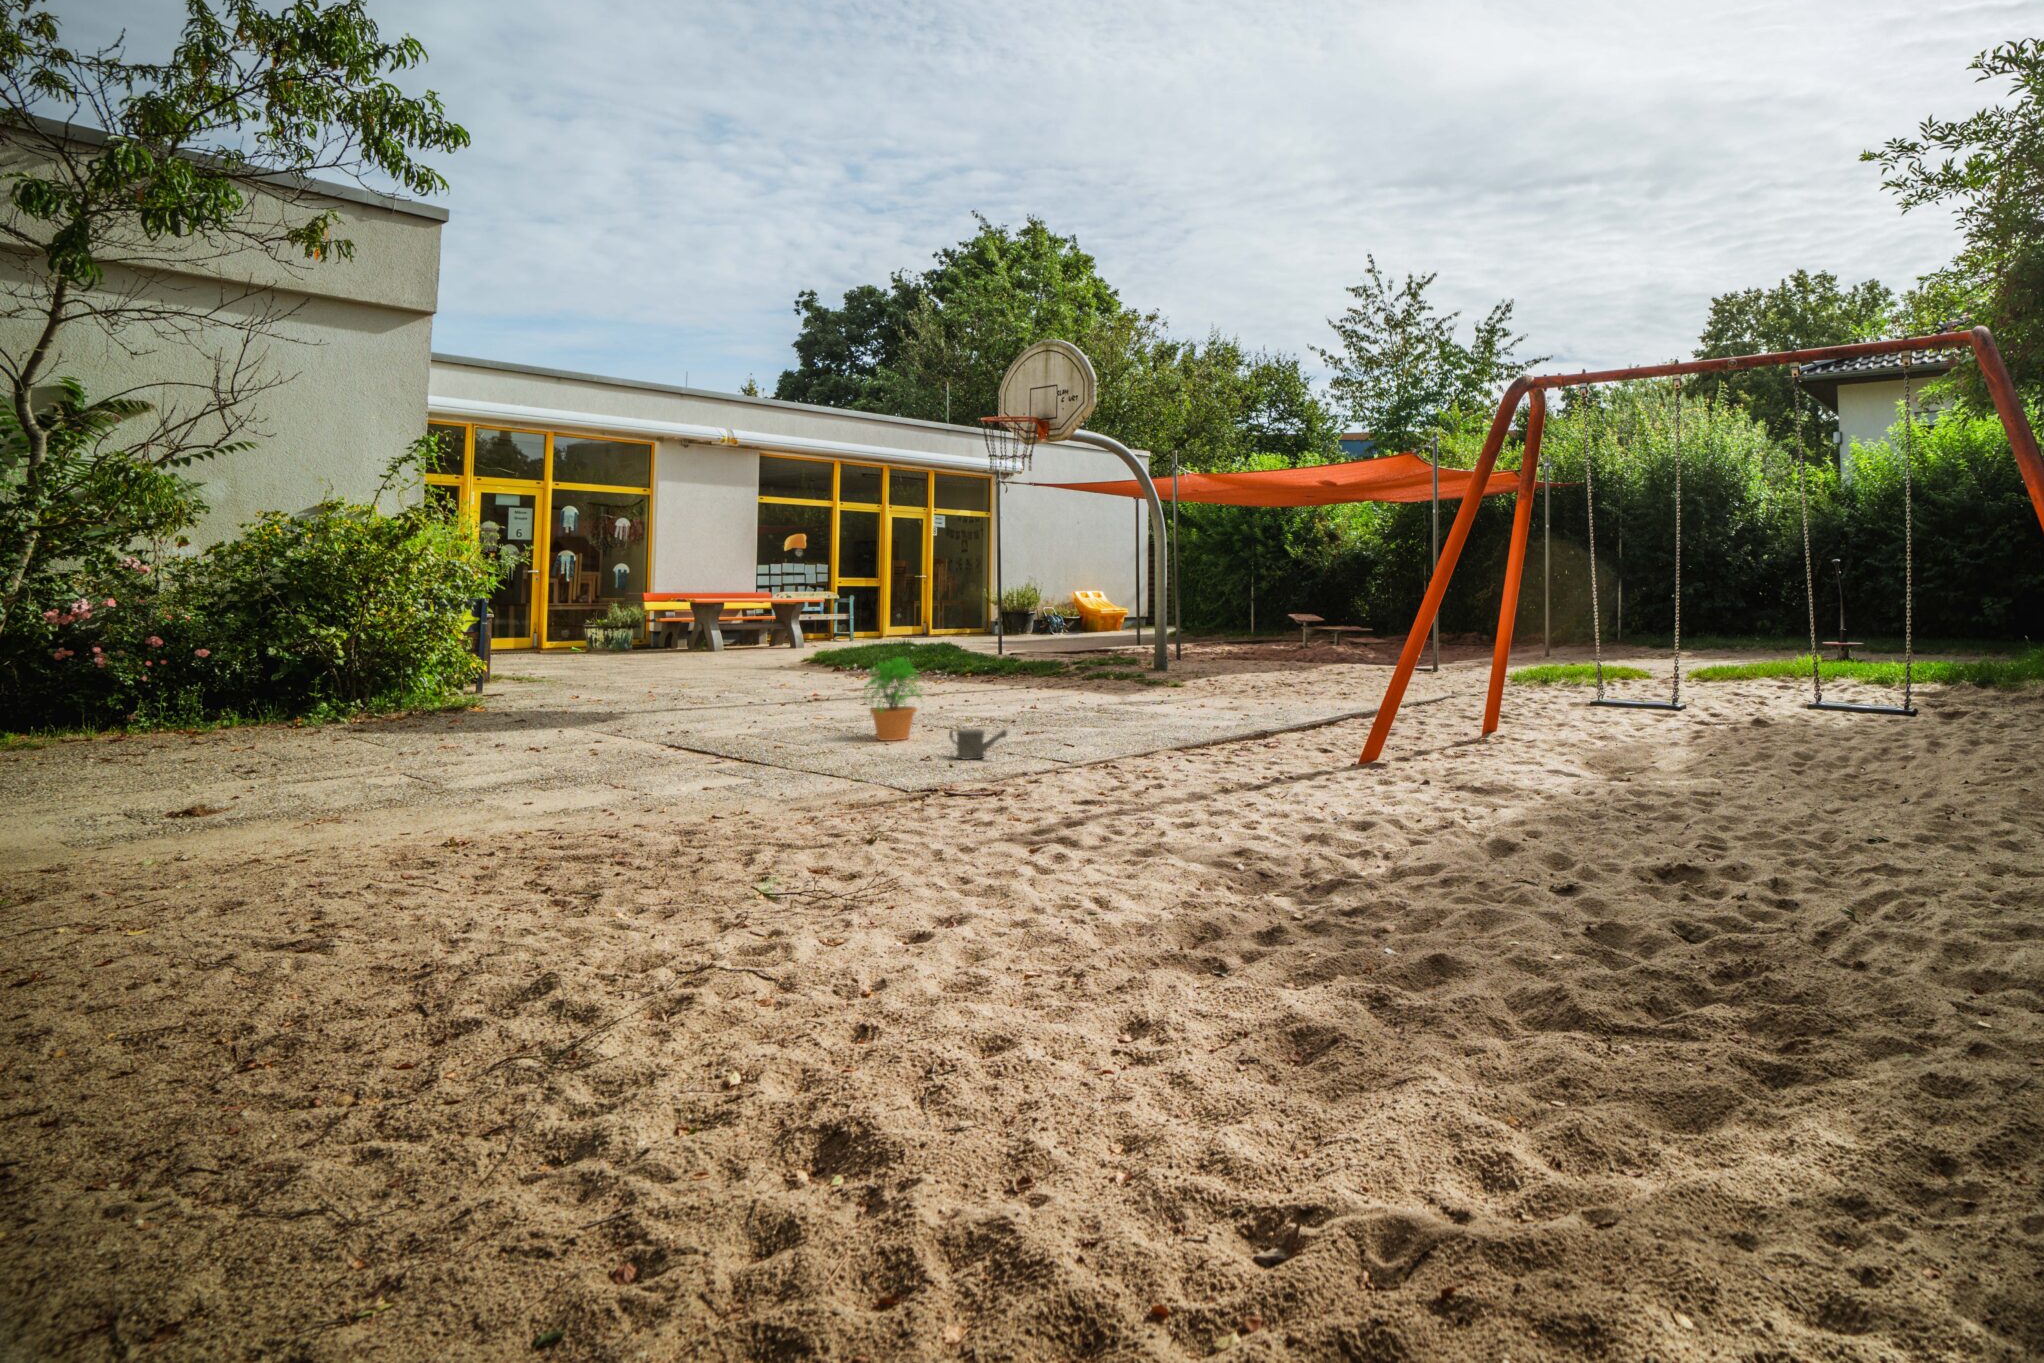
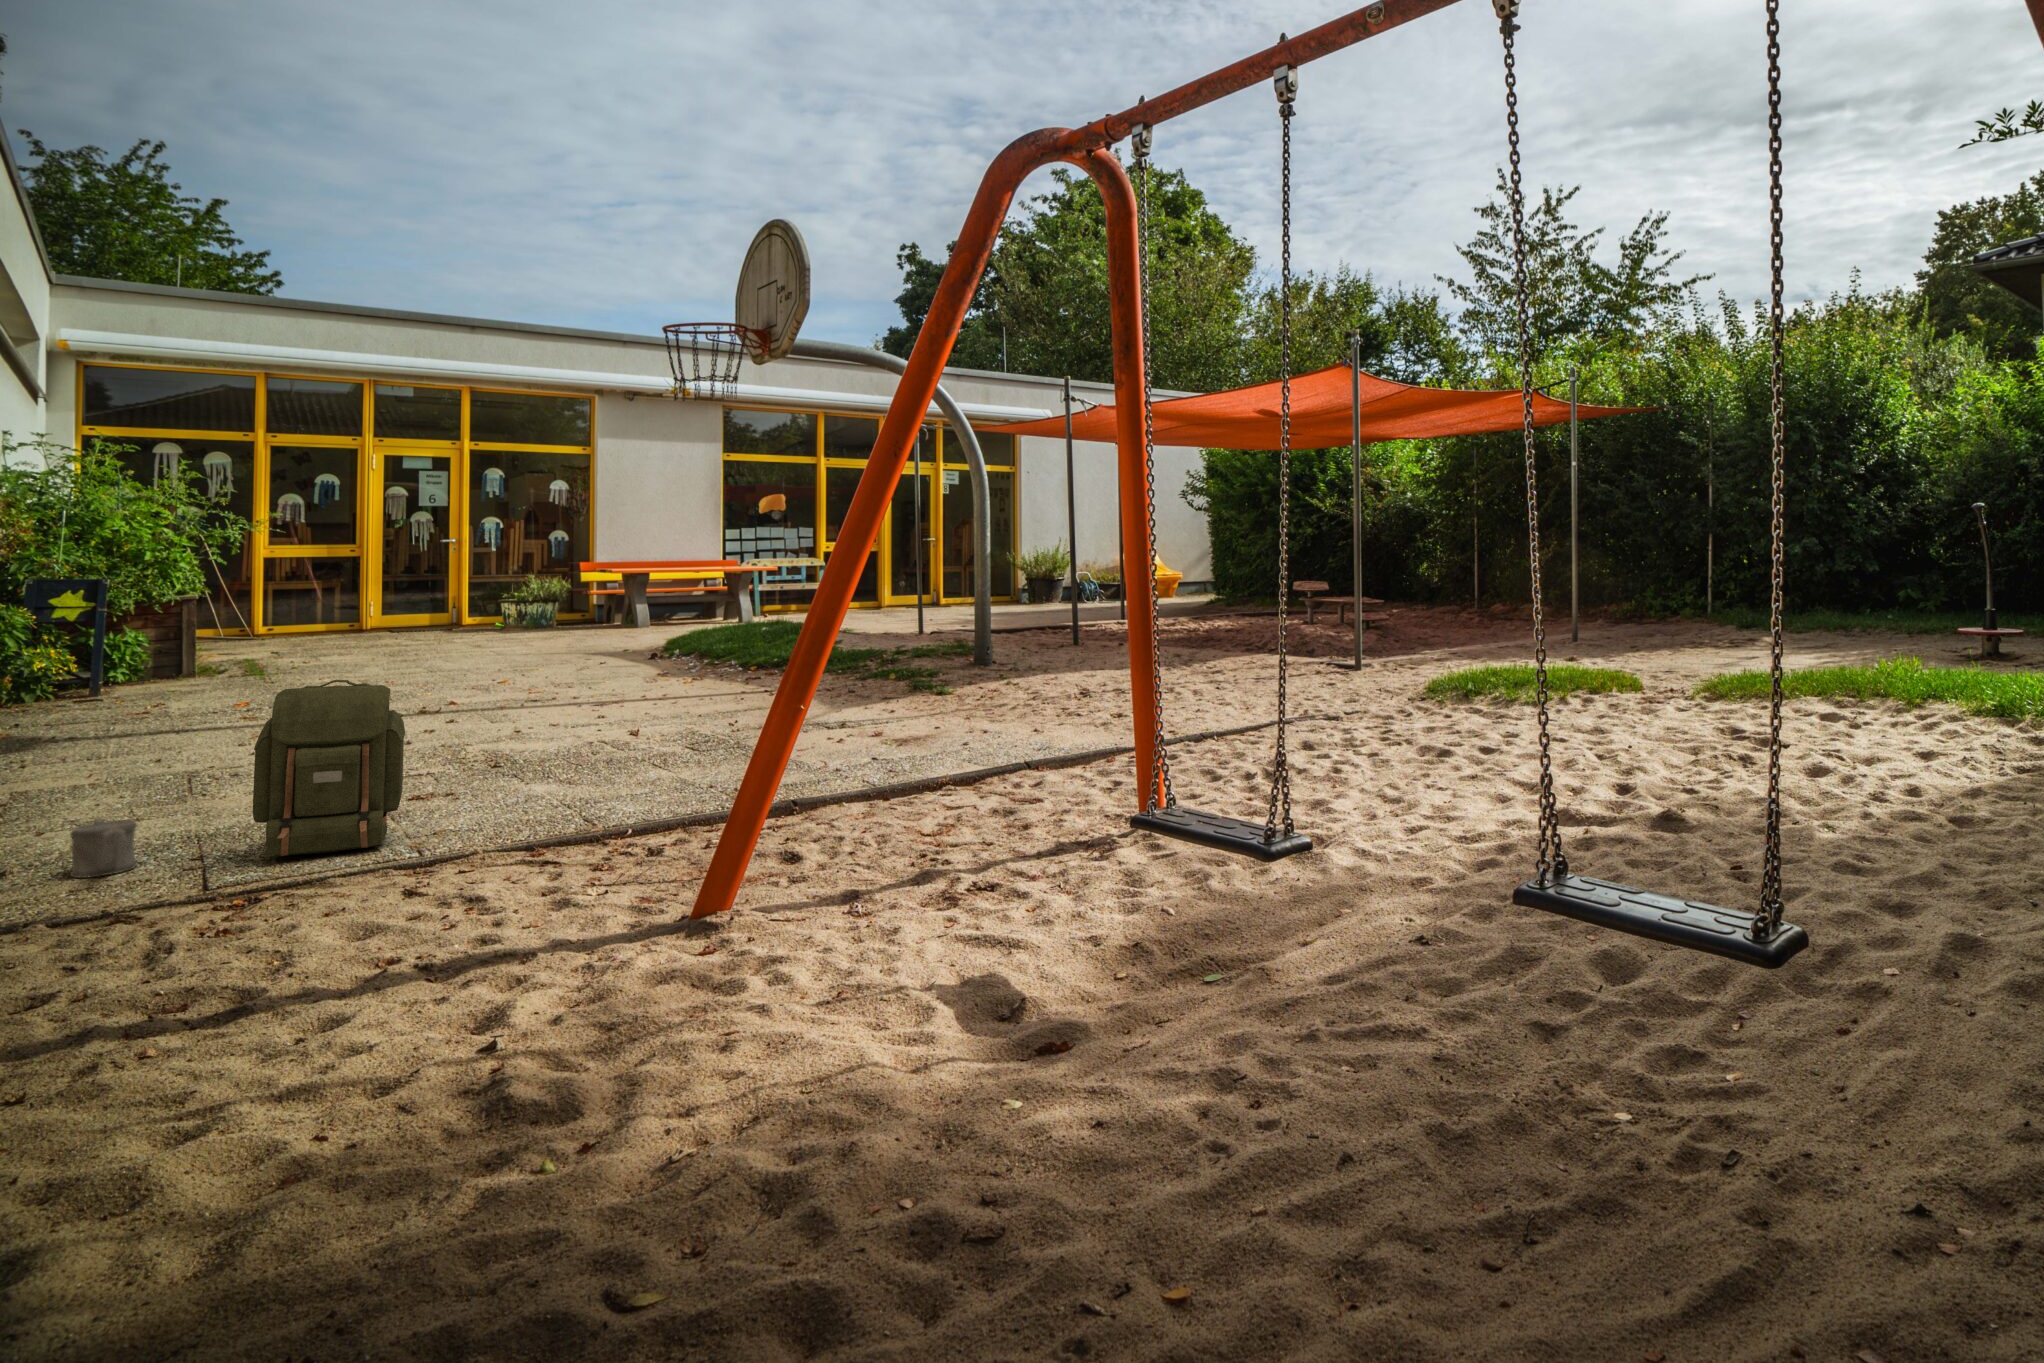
backpack: none [1032,650,1106,750] -> present [253,680,405,856]
potted plant: present [864,657,923,741] -> none [109,677,260,815]

